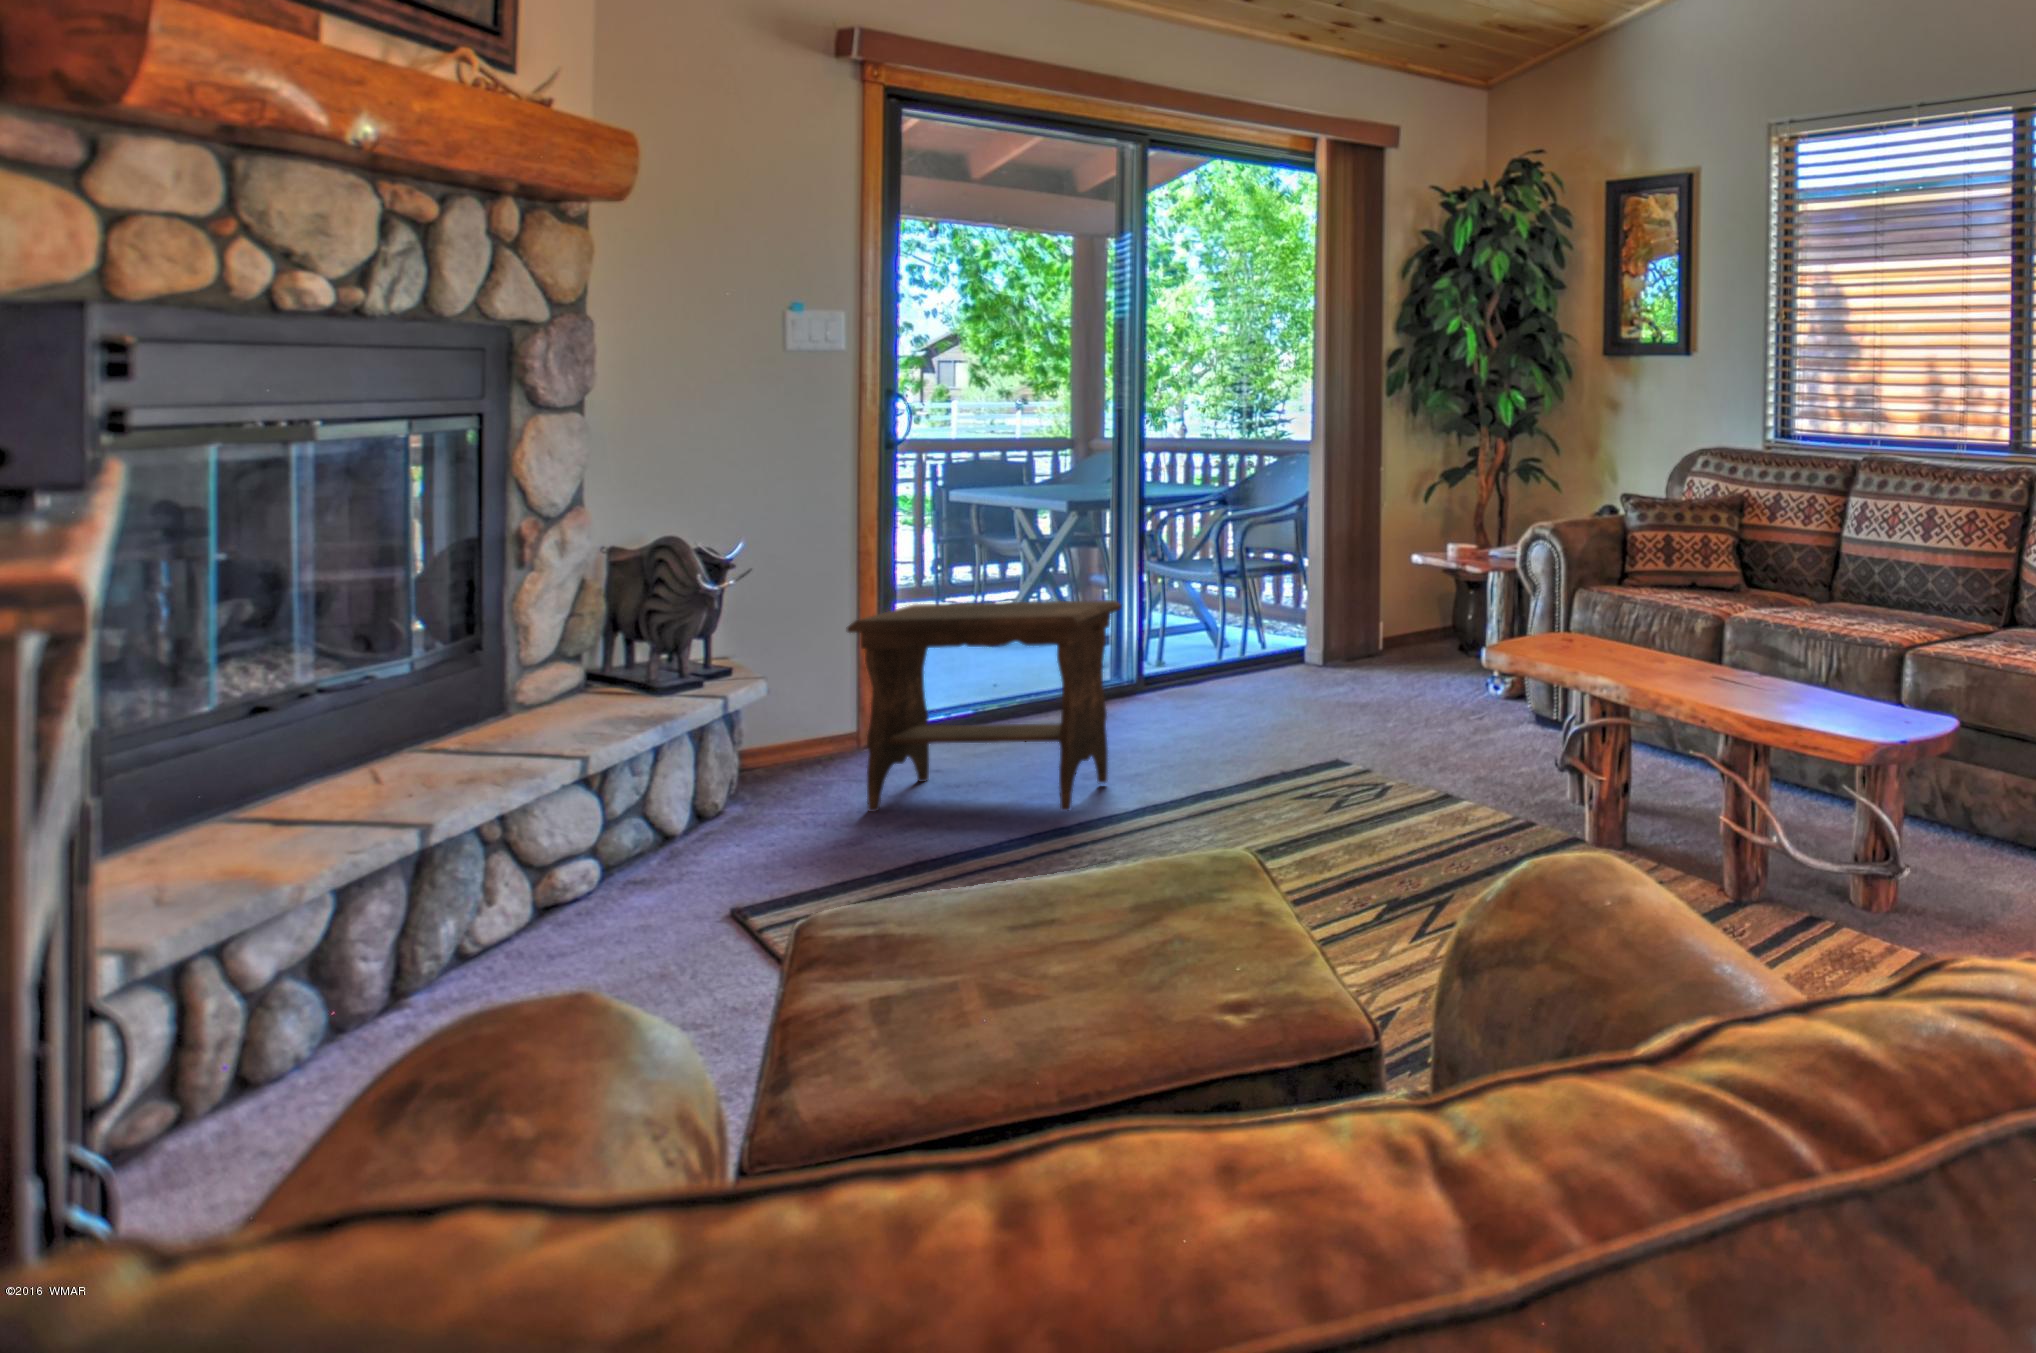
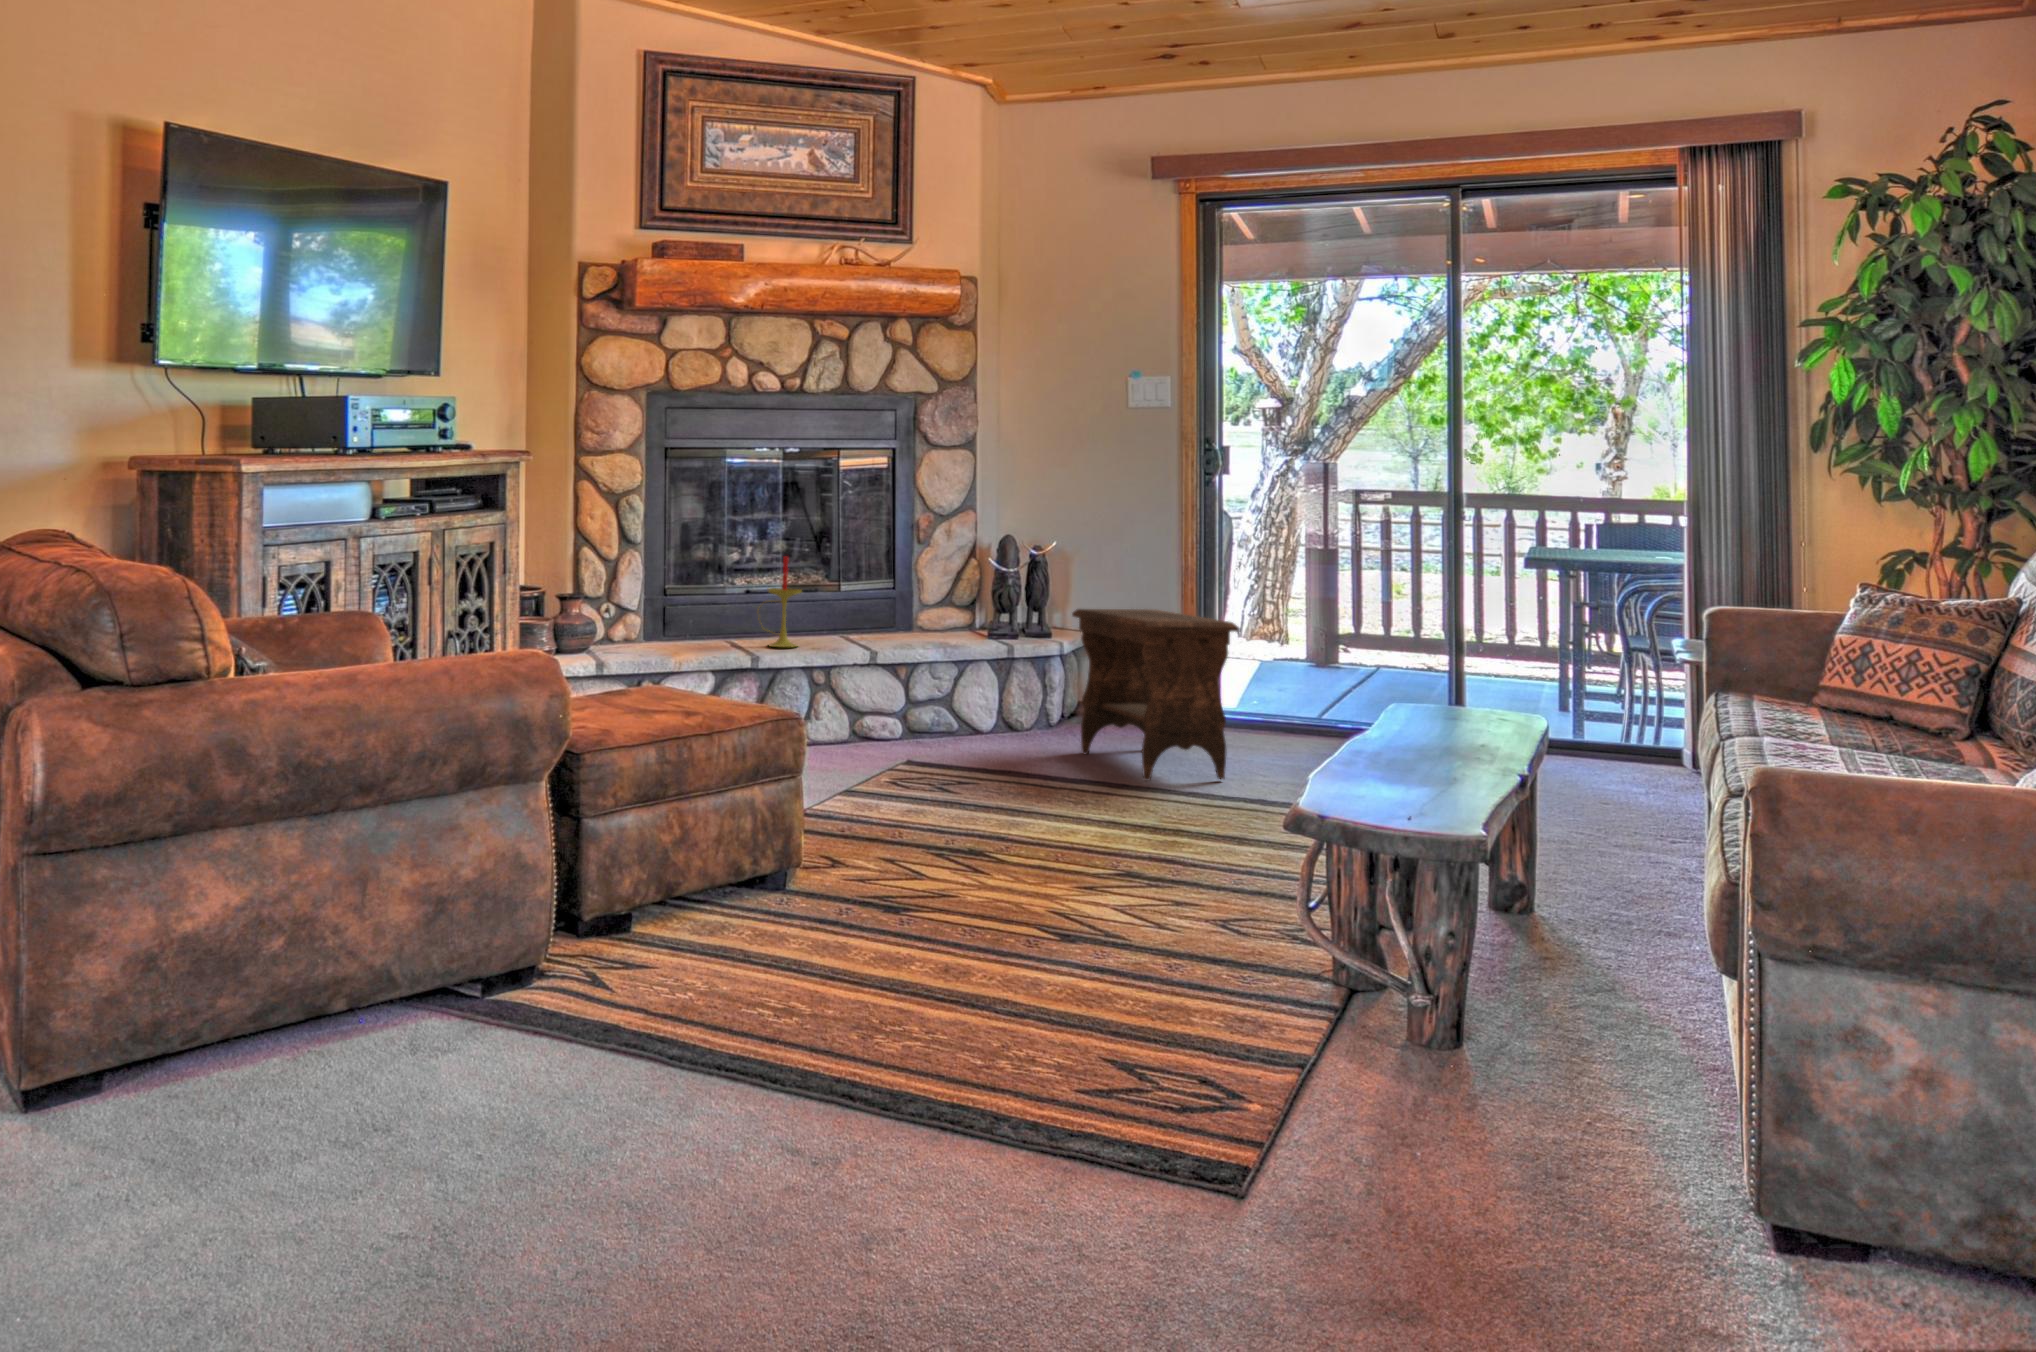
candle: none [325,618,429,801] -> present [758,556,801,647]

